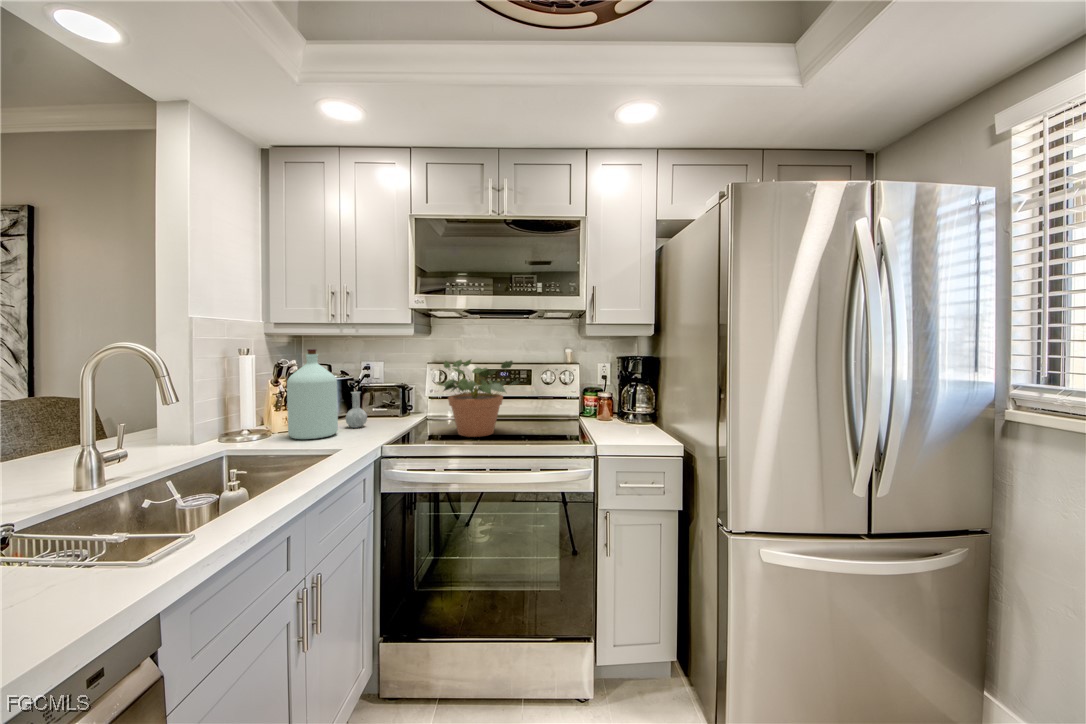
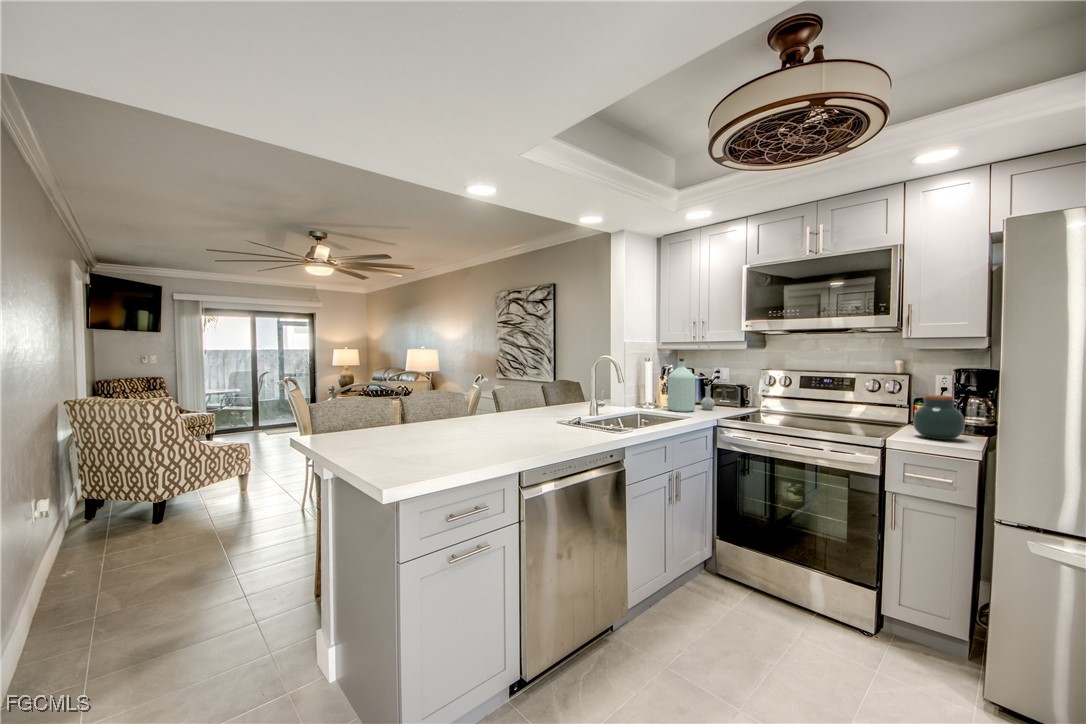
potted plant: present [439,360,517,437] -> none [757,367,832,423]
jar: none [607,387,651,436] -> present [913,395,965,440]

